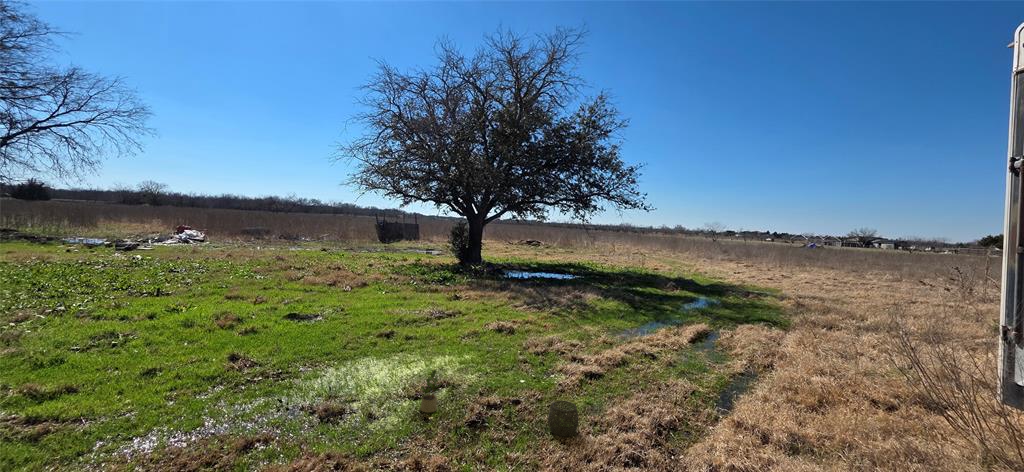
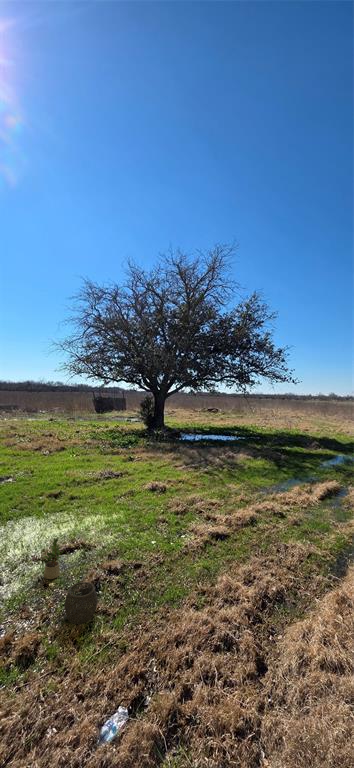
woven basket: present [548,401,579,437] -> present [65,582,97,624]

